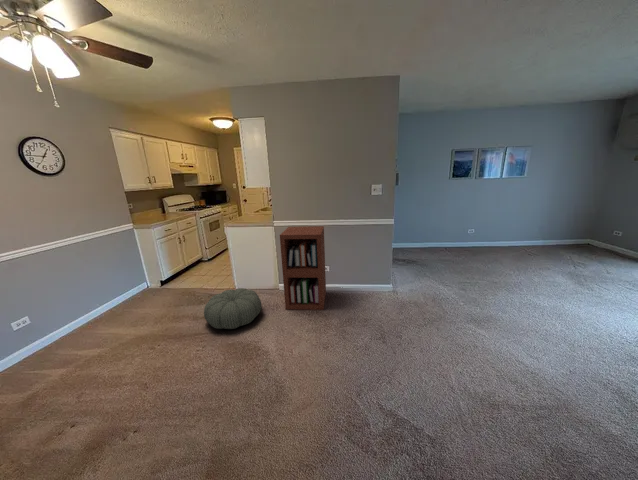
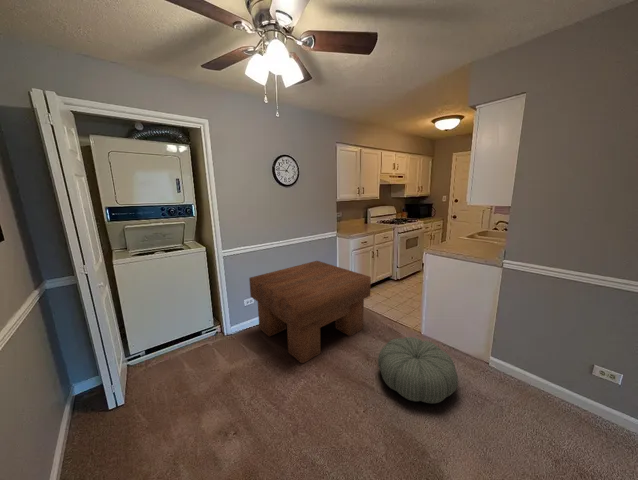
bookshelf: present [280,226,326,310] -> none [499,276,625,459]
coffee table: none [13,256,185,352] -> present [249,261,371,364]

